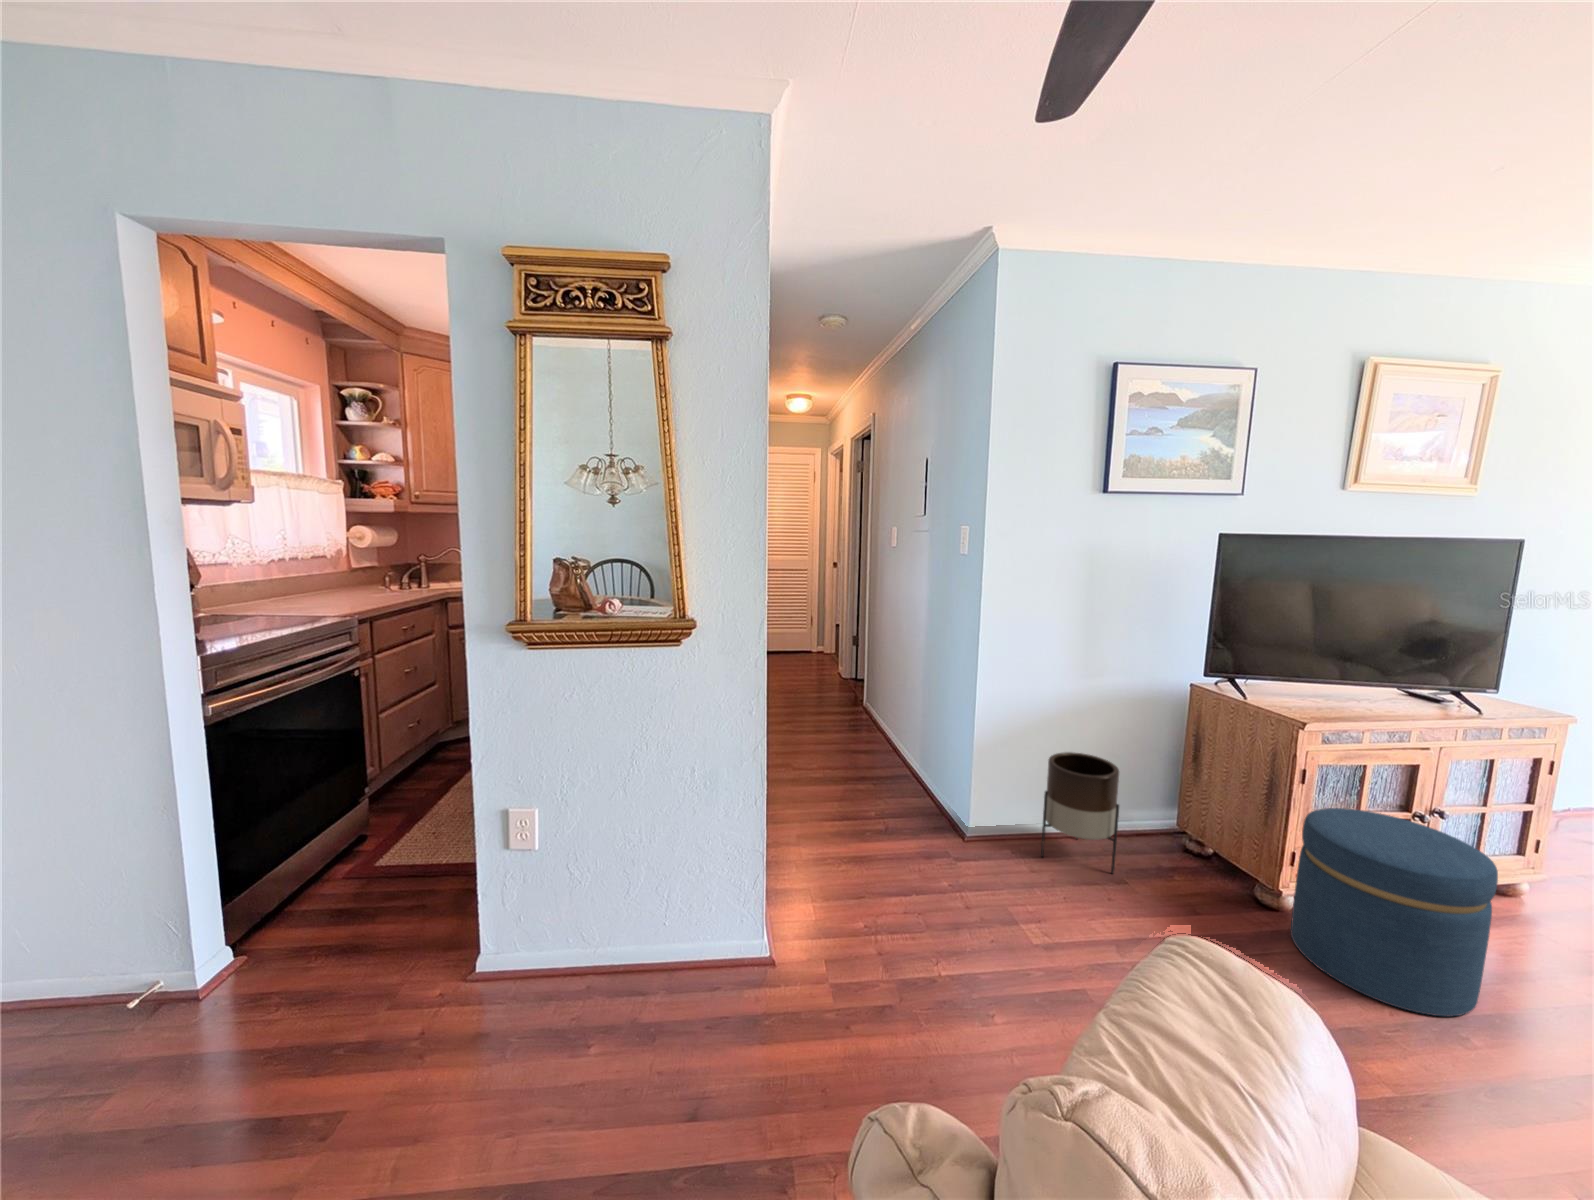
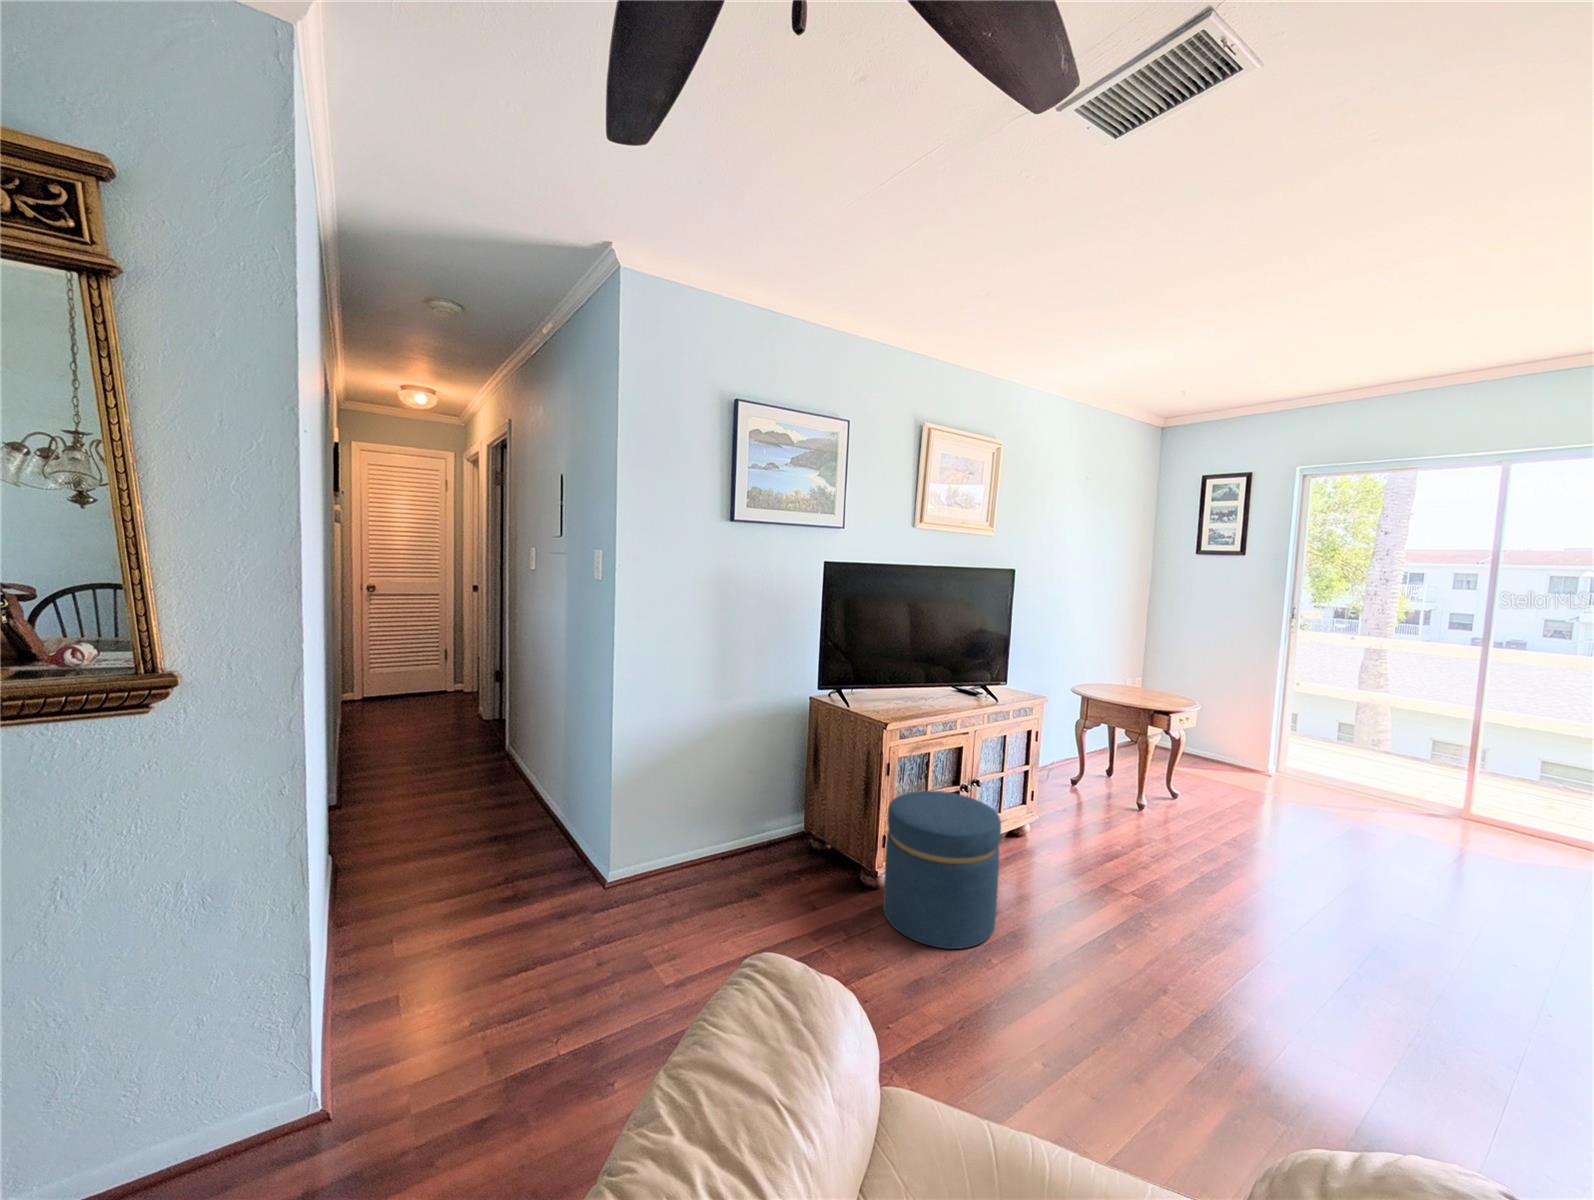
planter: present [1041,752,1119,874] -> none [684,776,753,890]

